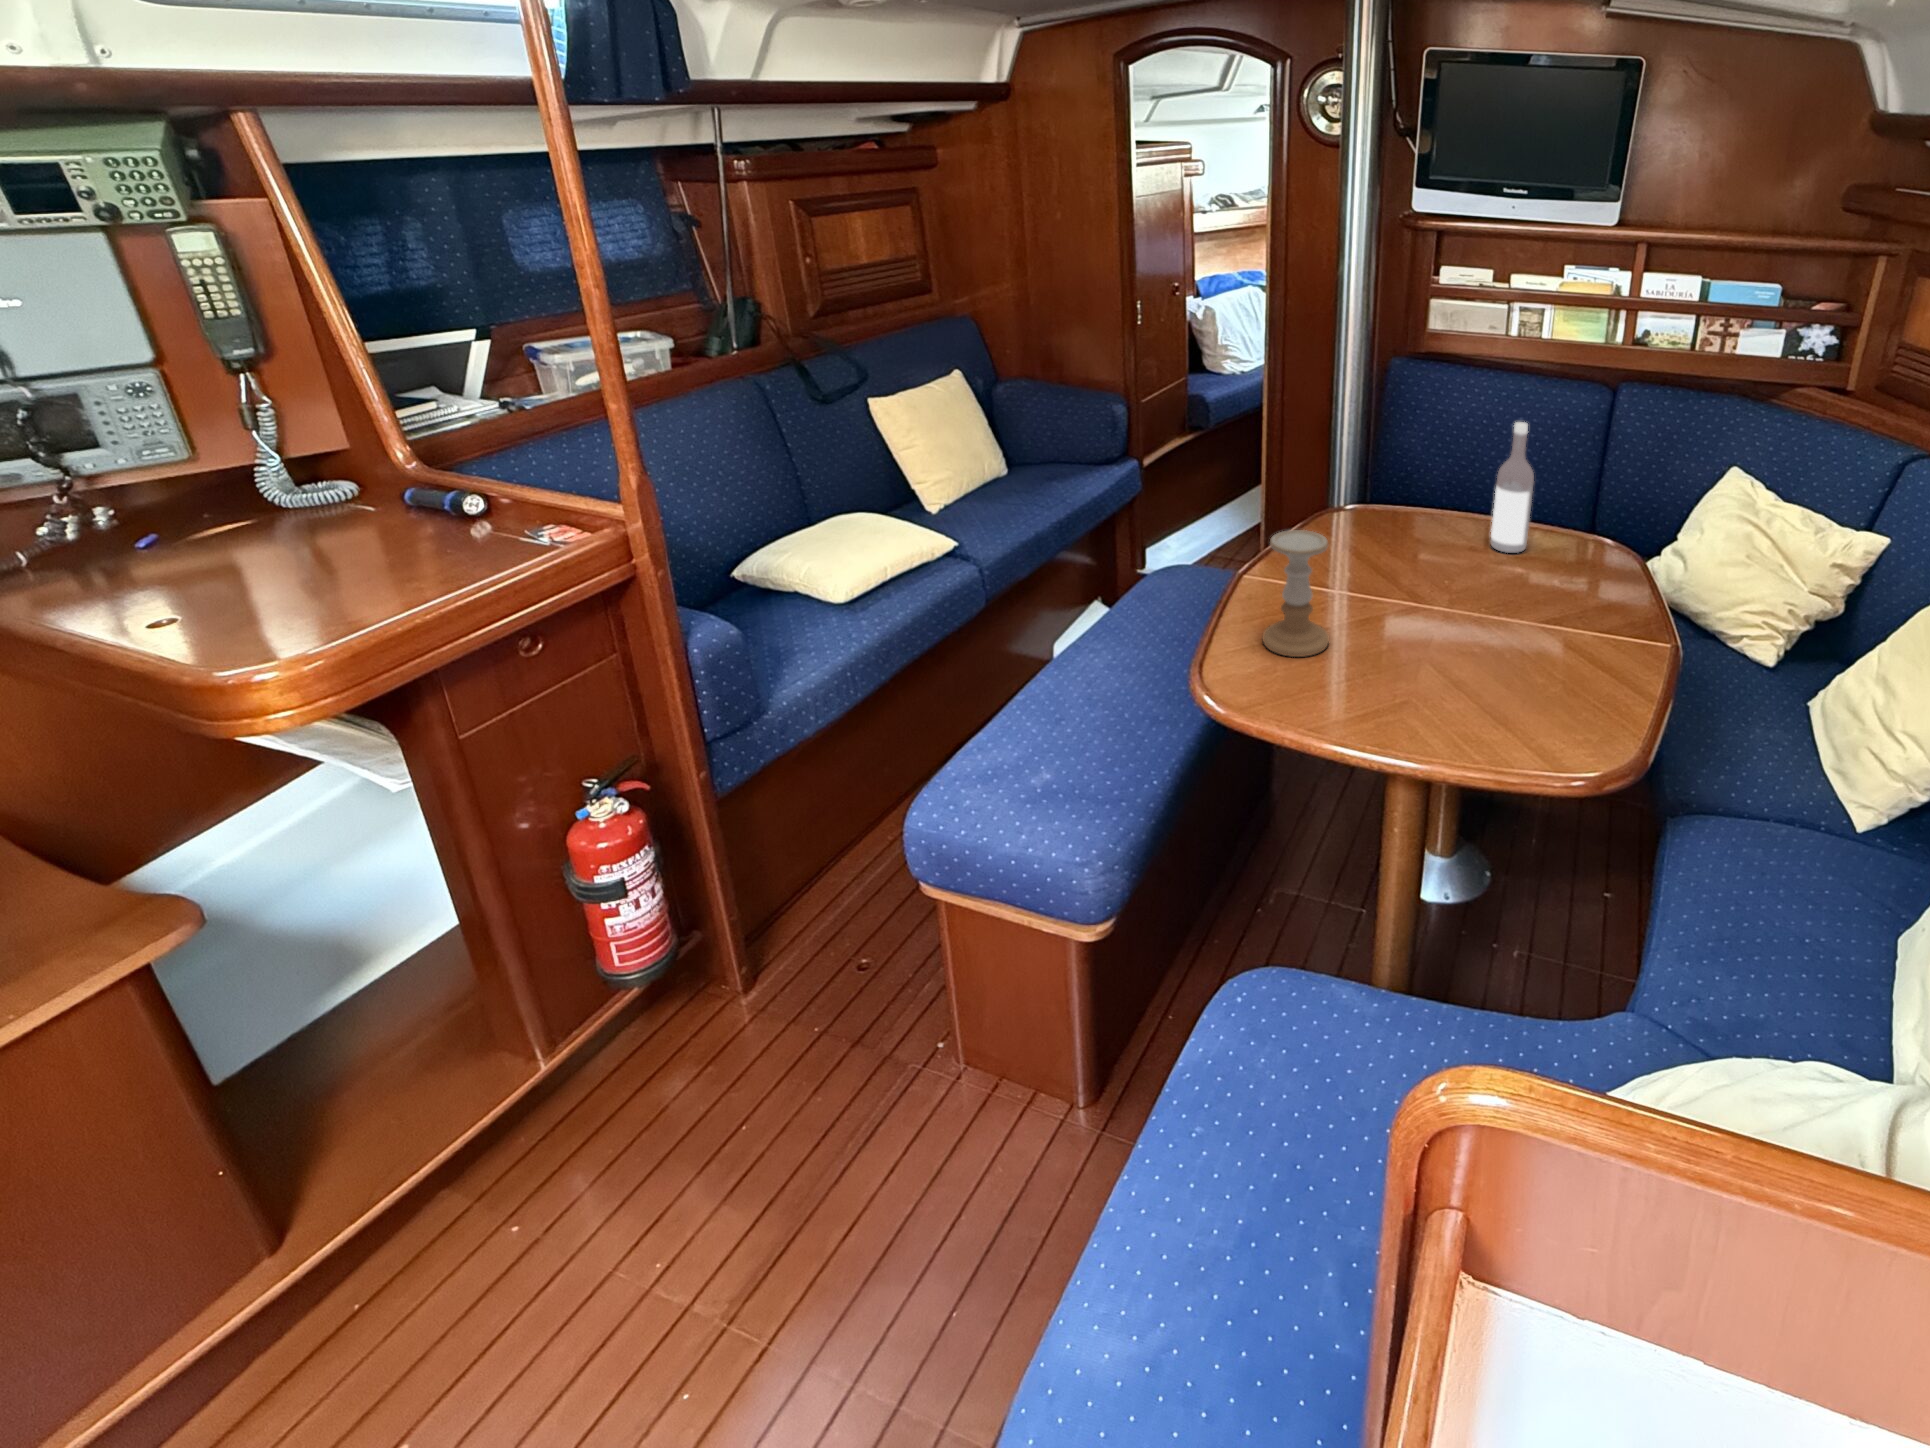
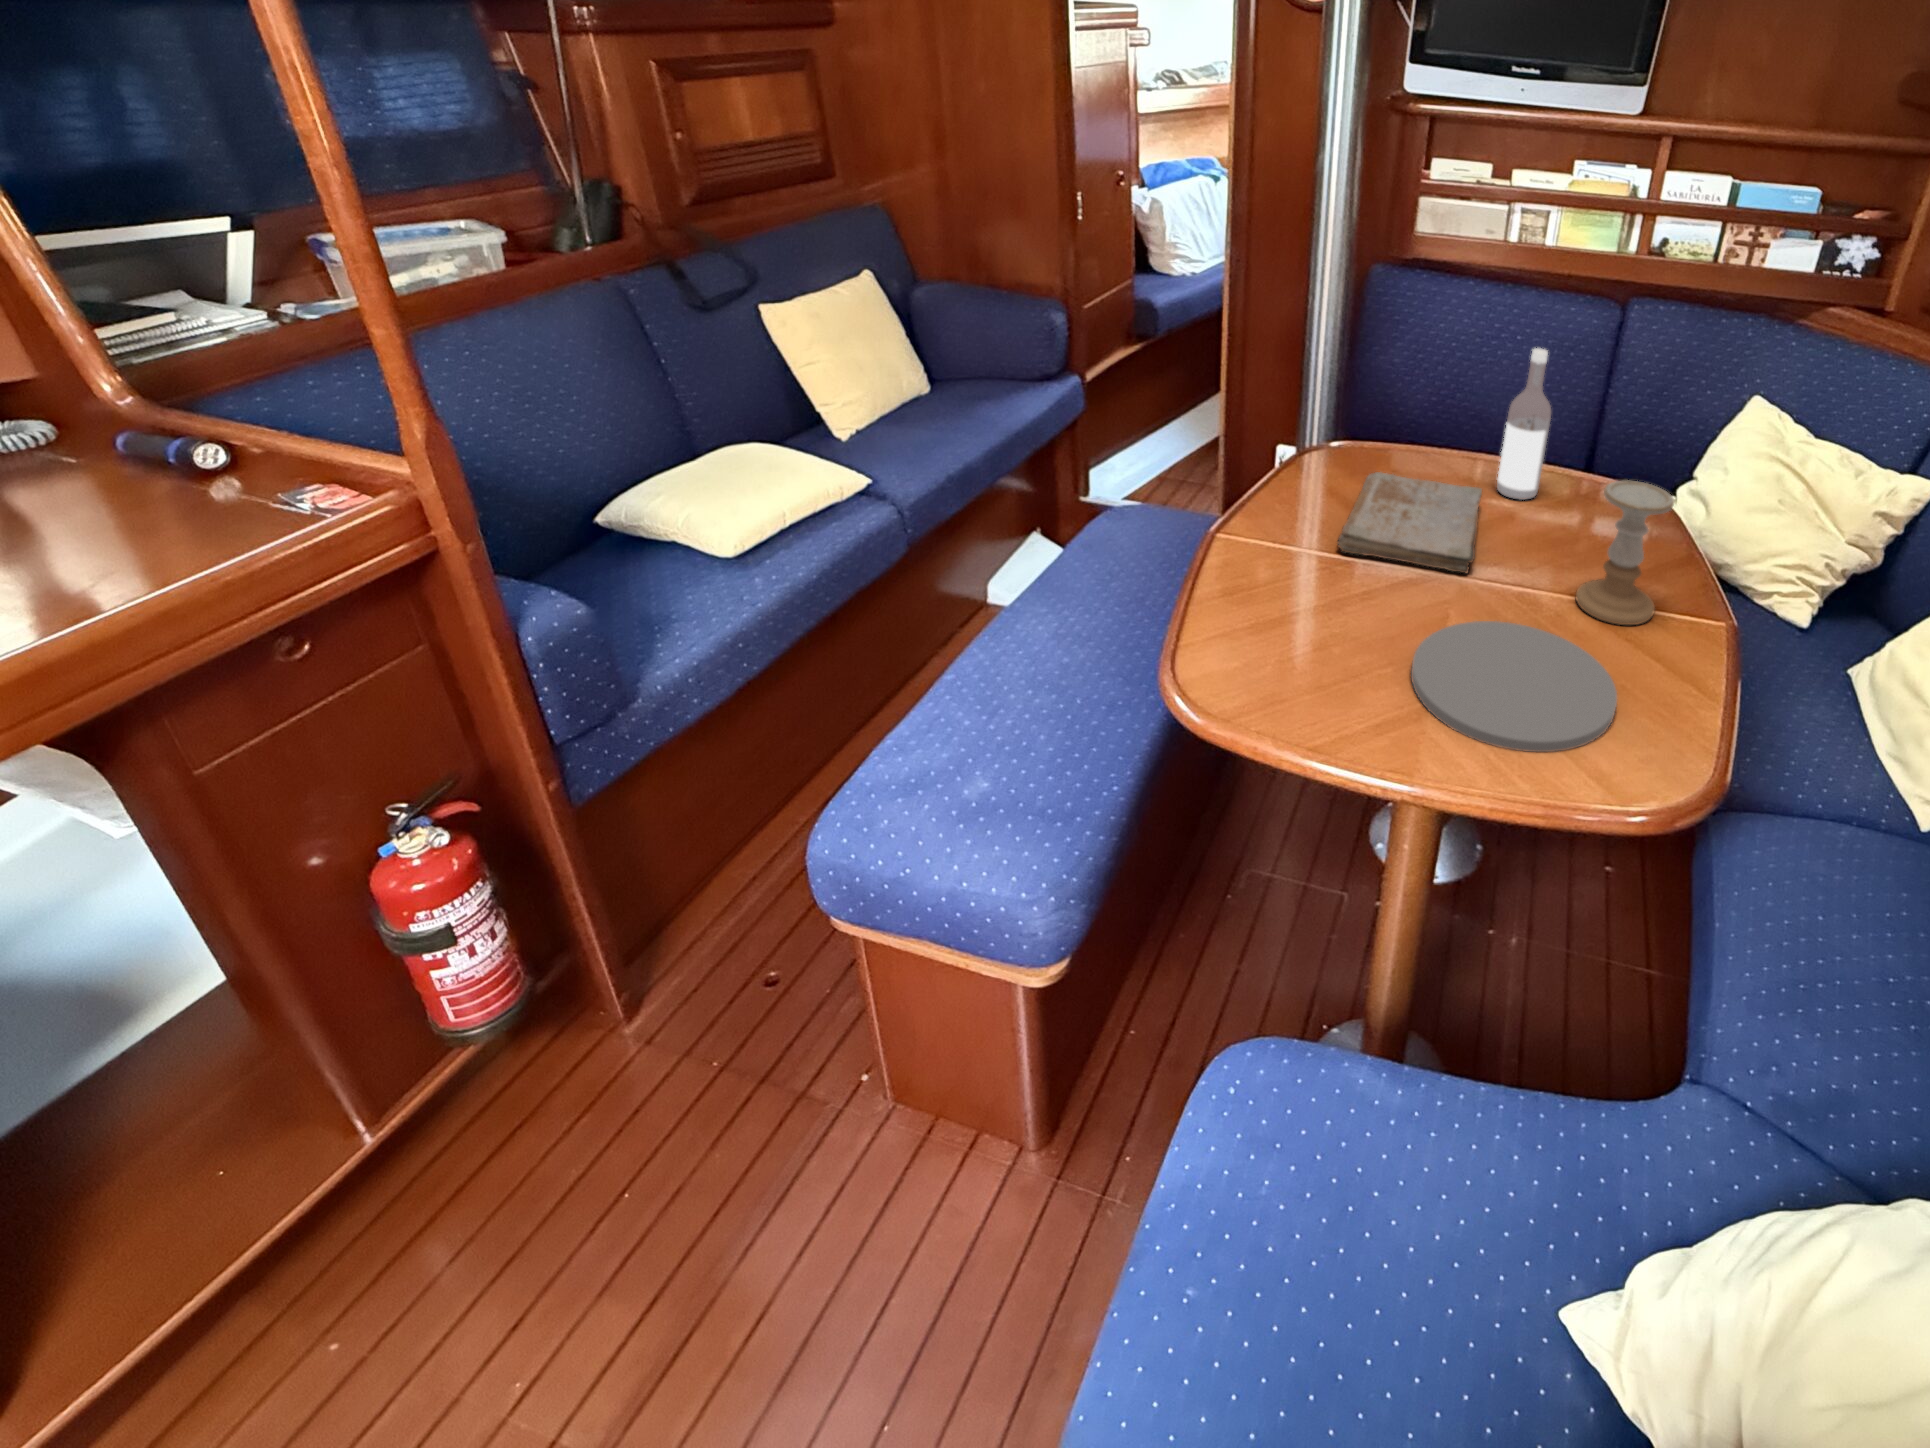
book: none [1346,529,1475,608] -> present [1337,472,1482,573]
candle holder: present [1262,530,1329,657] -> present [1576,480,1674,625]
plate: none [1398,642,1569,738] -> present [1411,621,1617,752]

